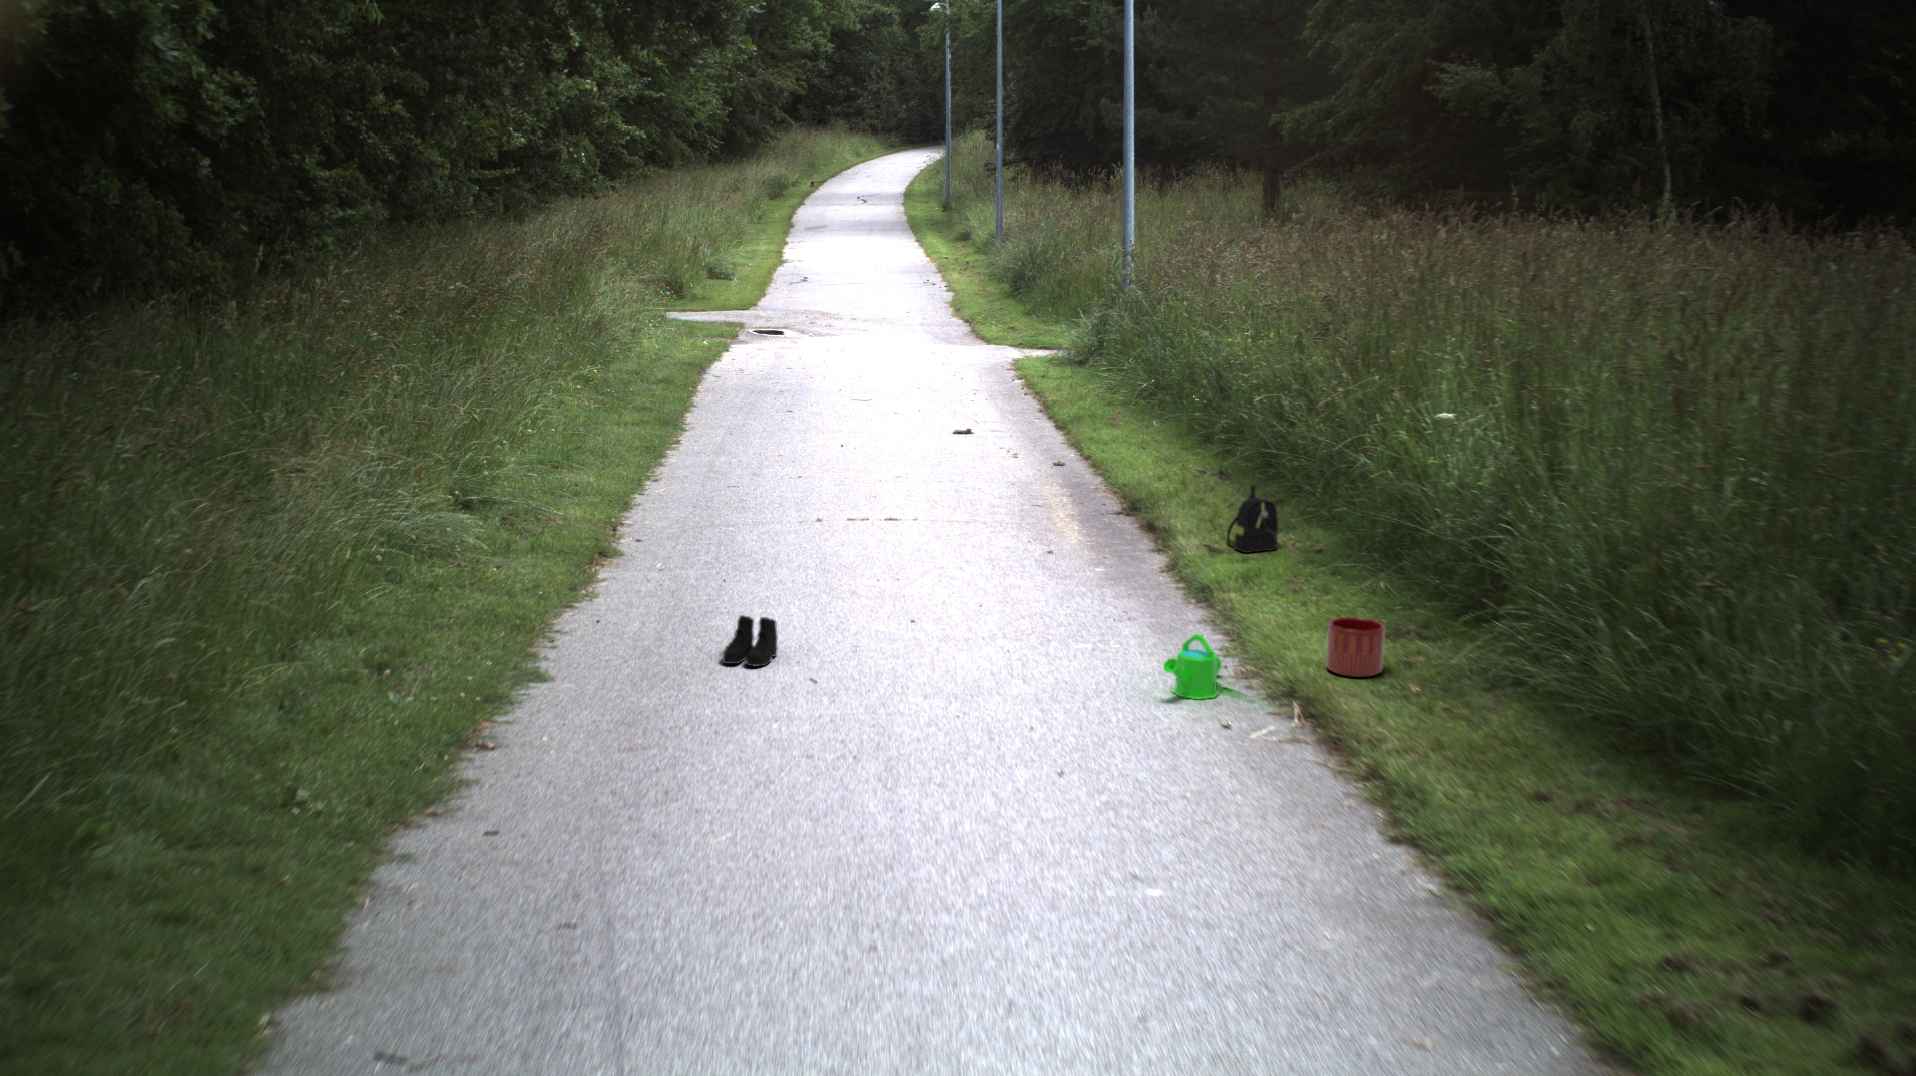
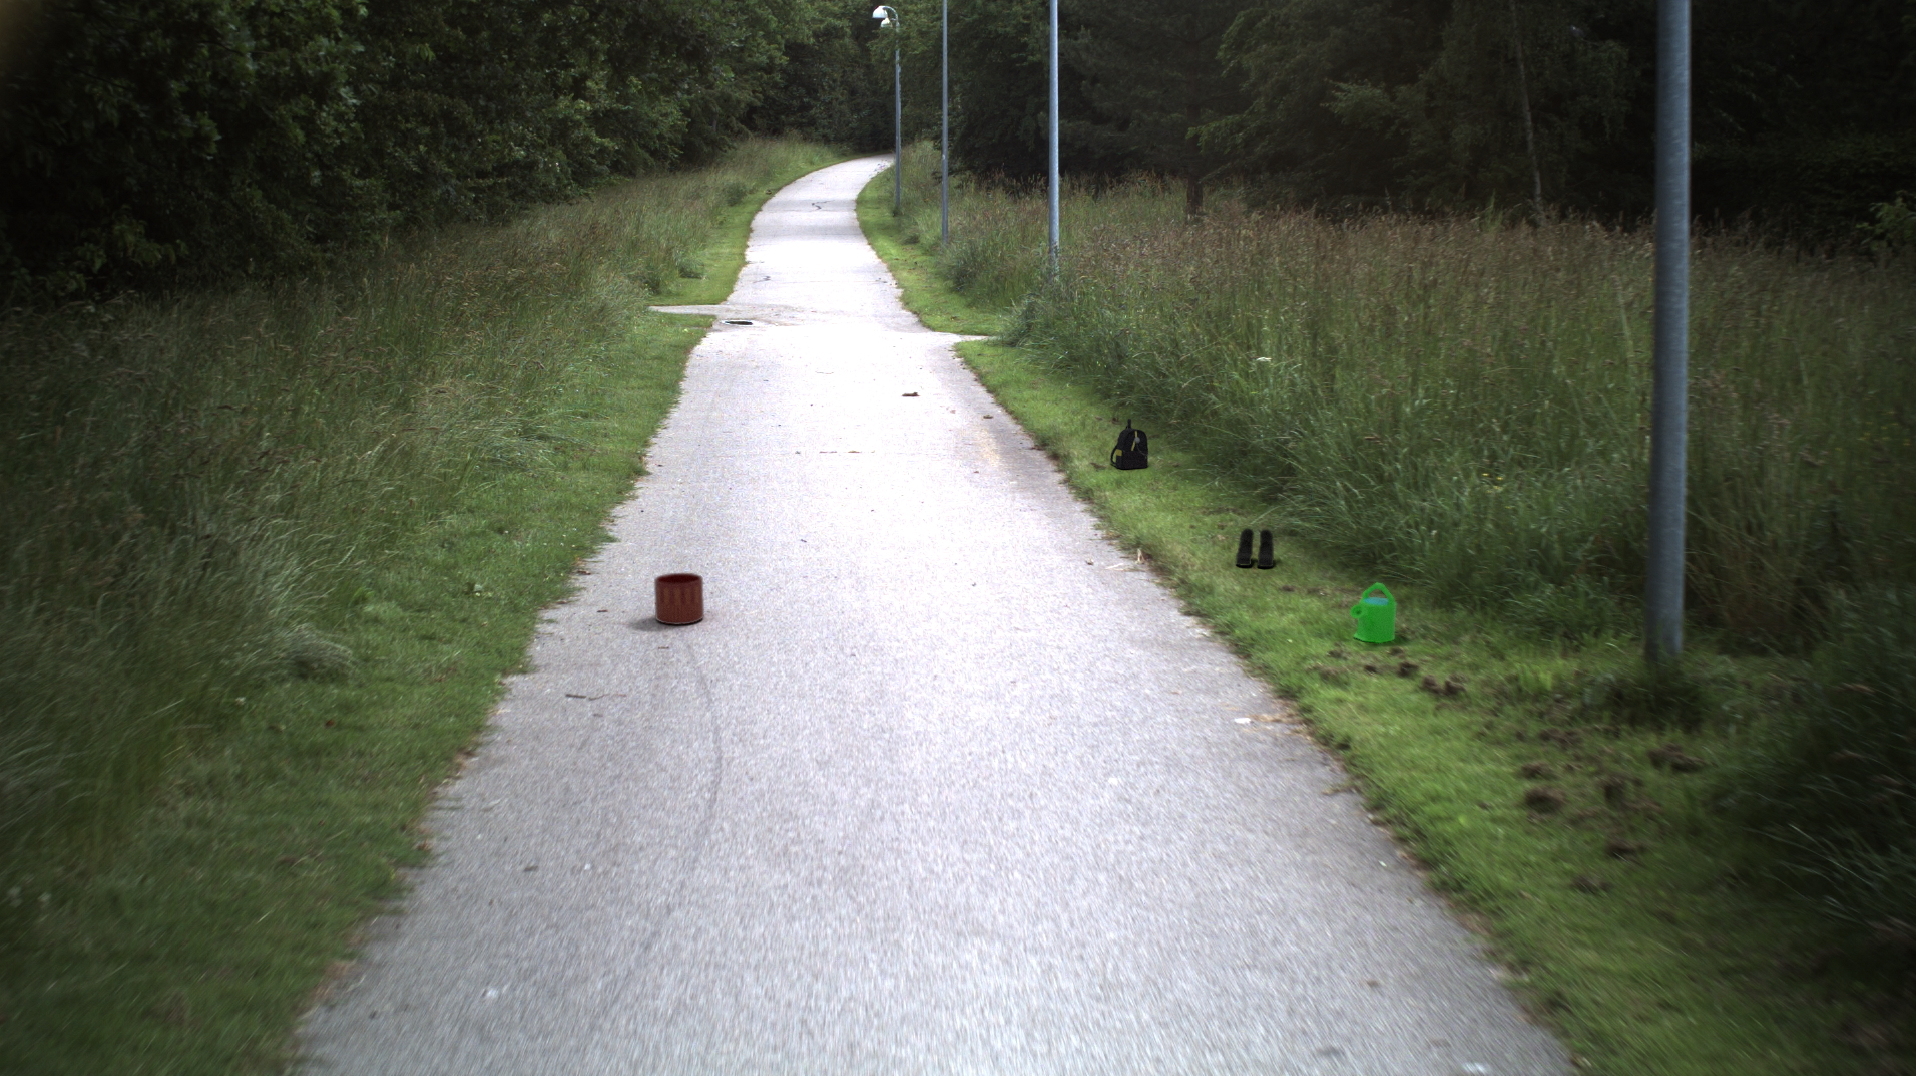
boots: present [723,615,778,667] -> present [1236,528,1274,567]
planter: present [1326,617,1385,677] -> present [654,573,704,624]
watering can: present [1163,634,1222,699] -> present [1350,583,1397,643]

